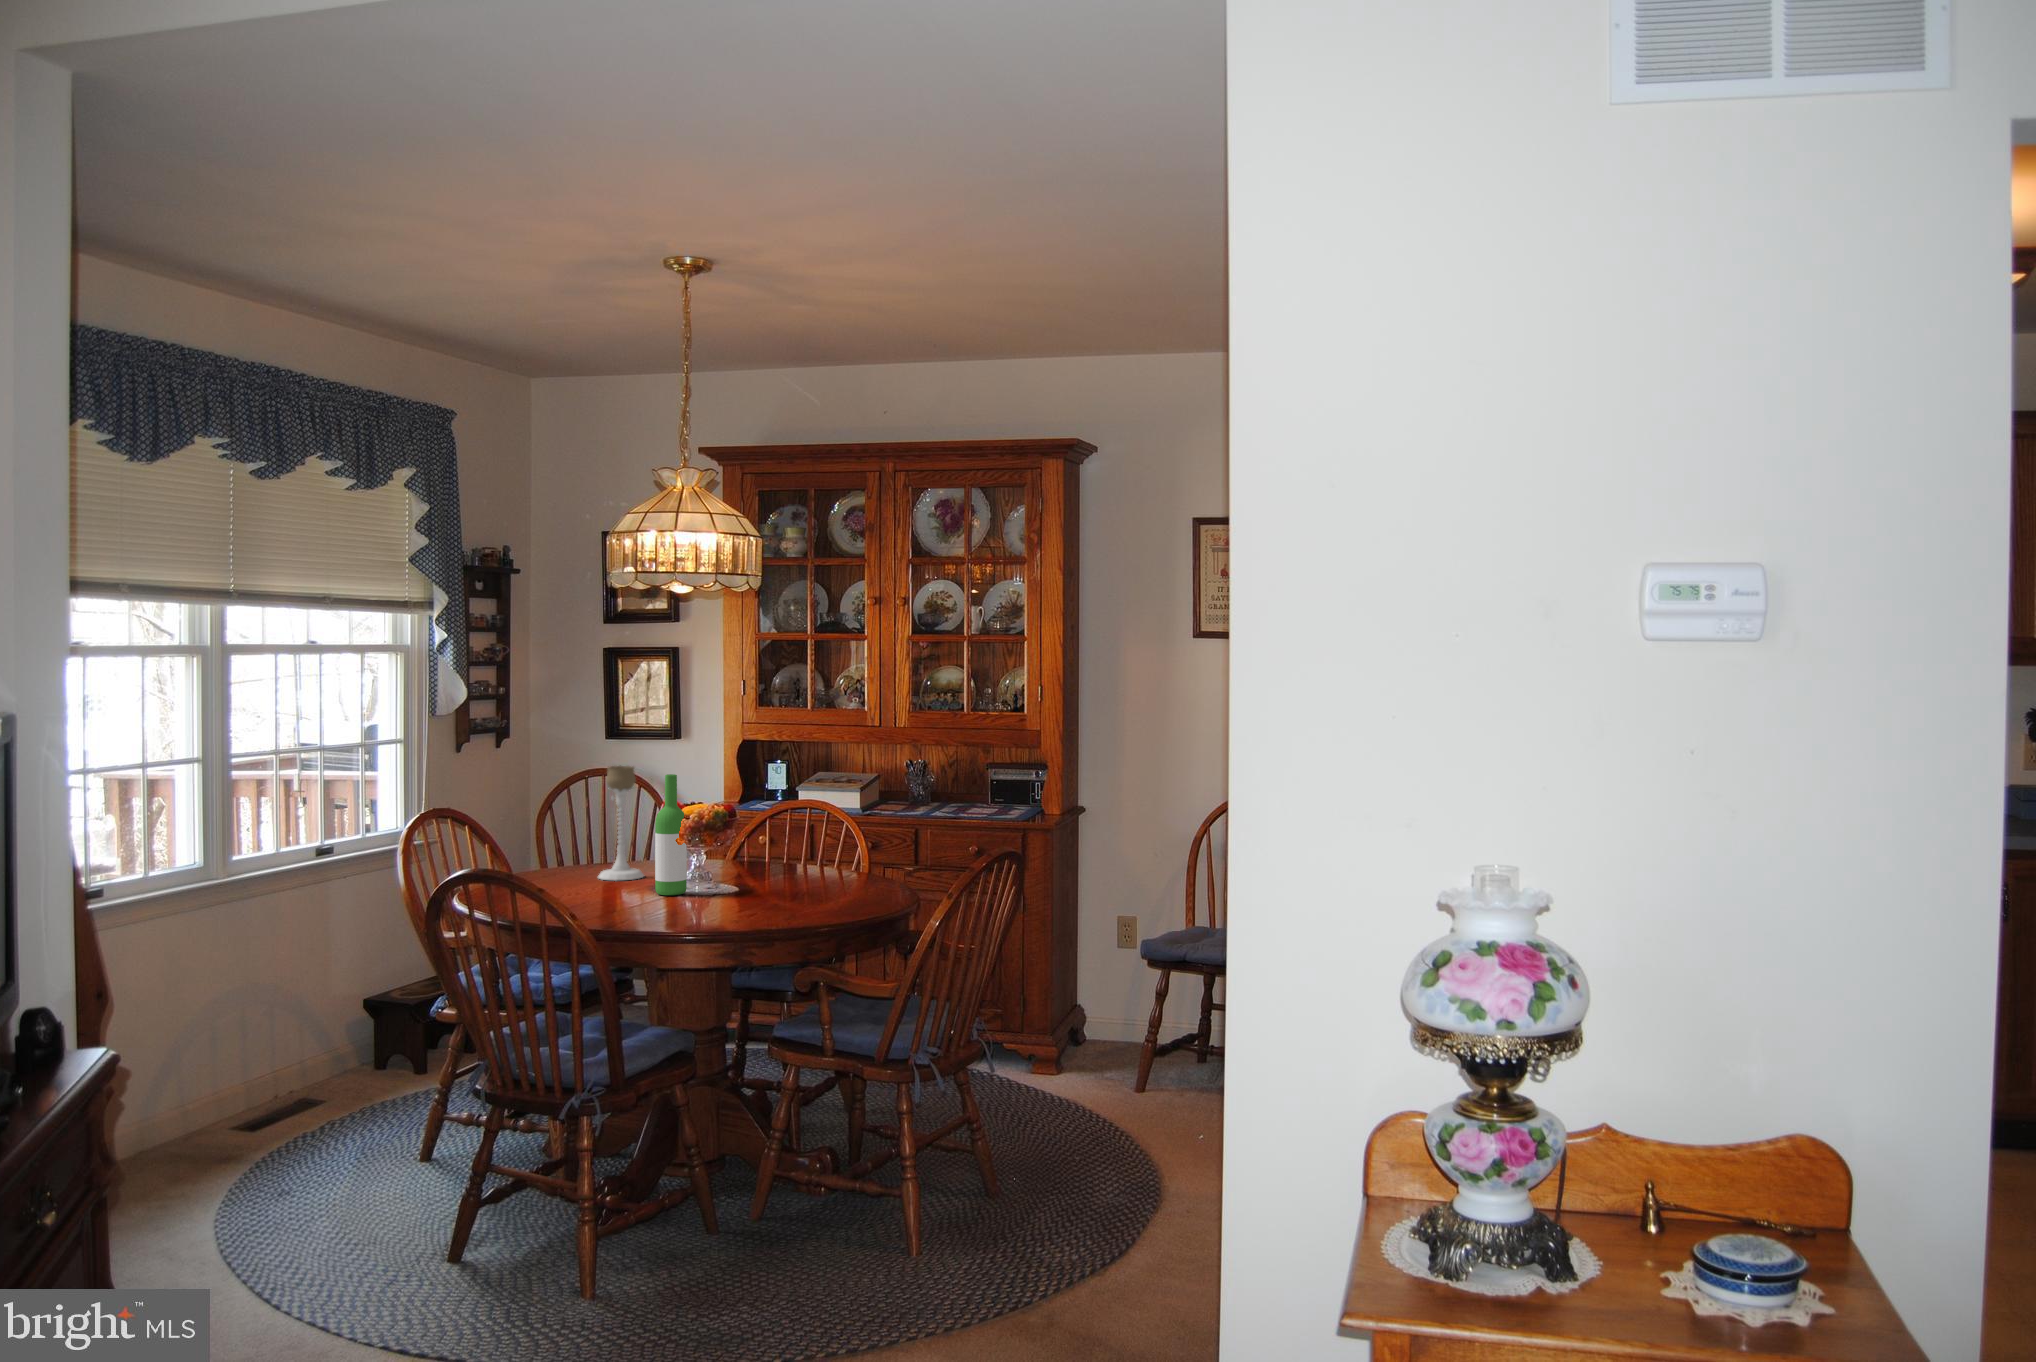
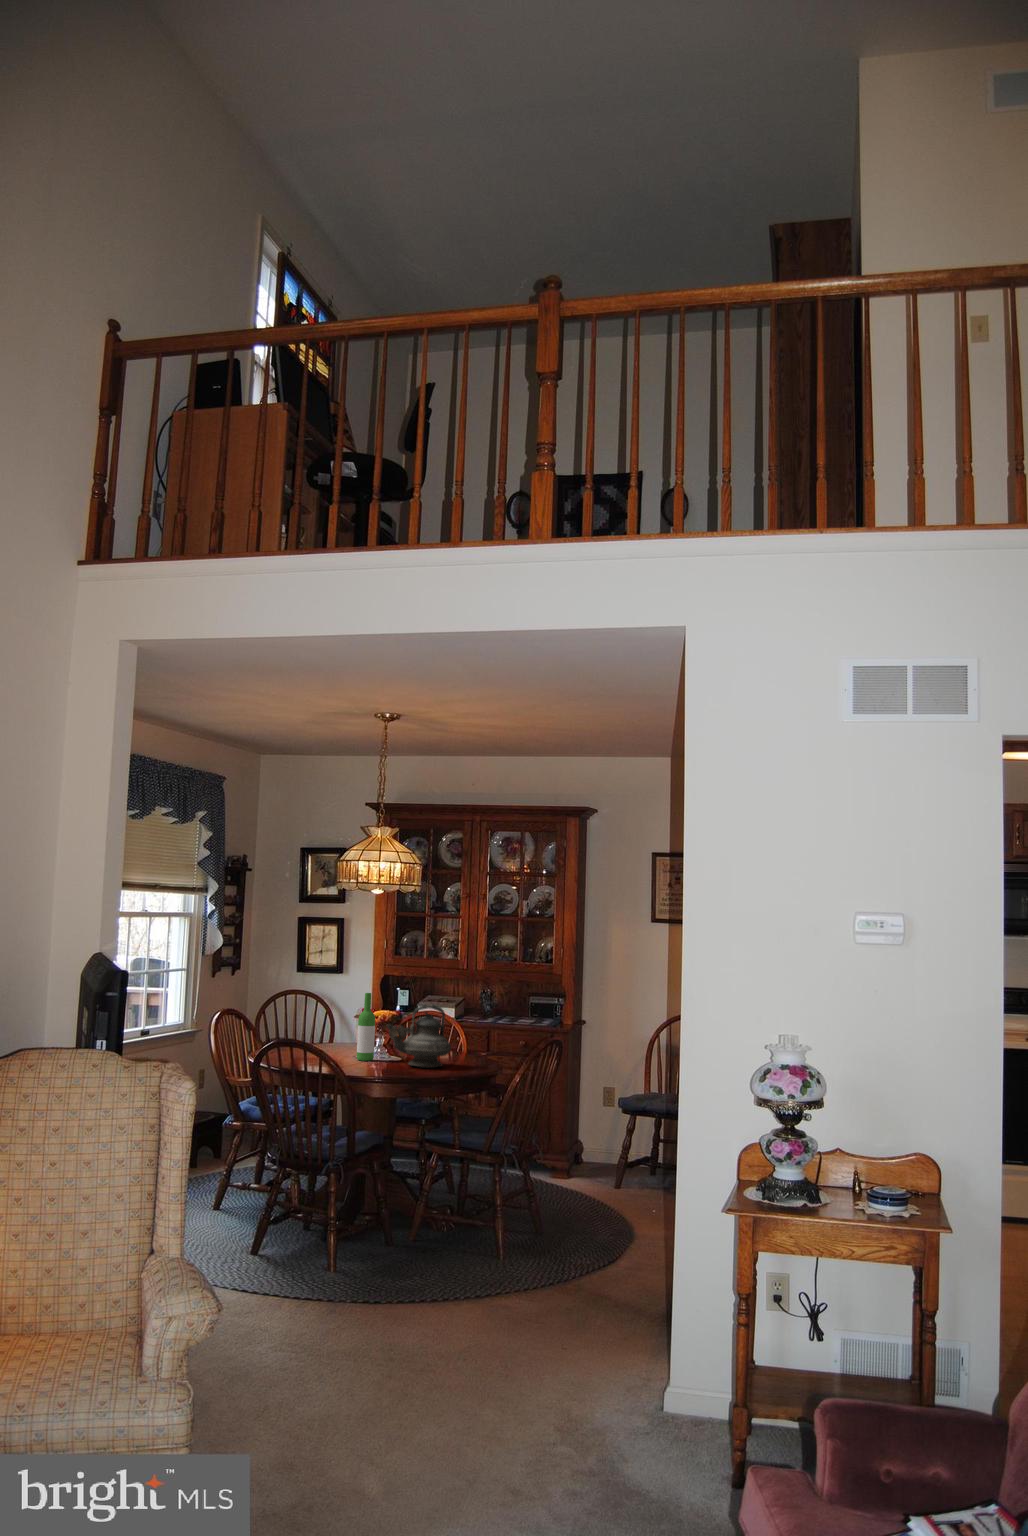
candle holder: present [598,766,644,880] -> none [317,987,343,1053]
teapot: none [697,792,821,908] -> present [387,1005,451,1068]

